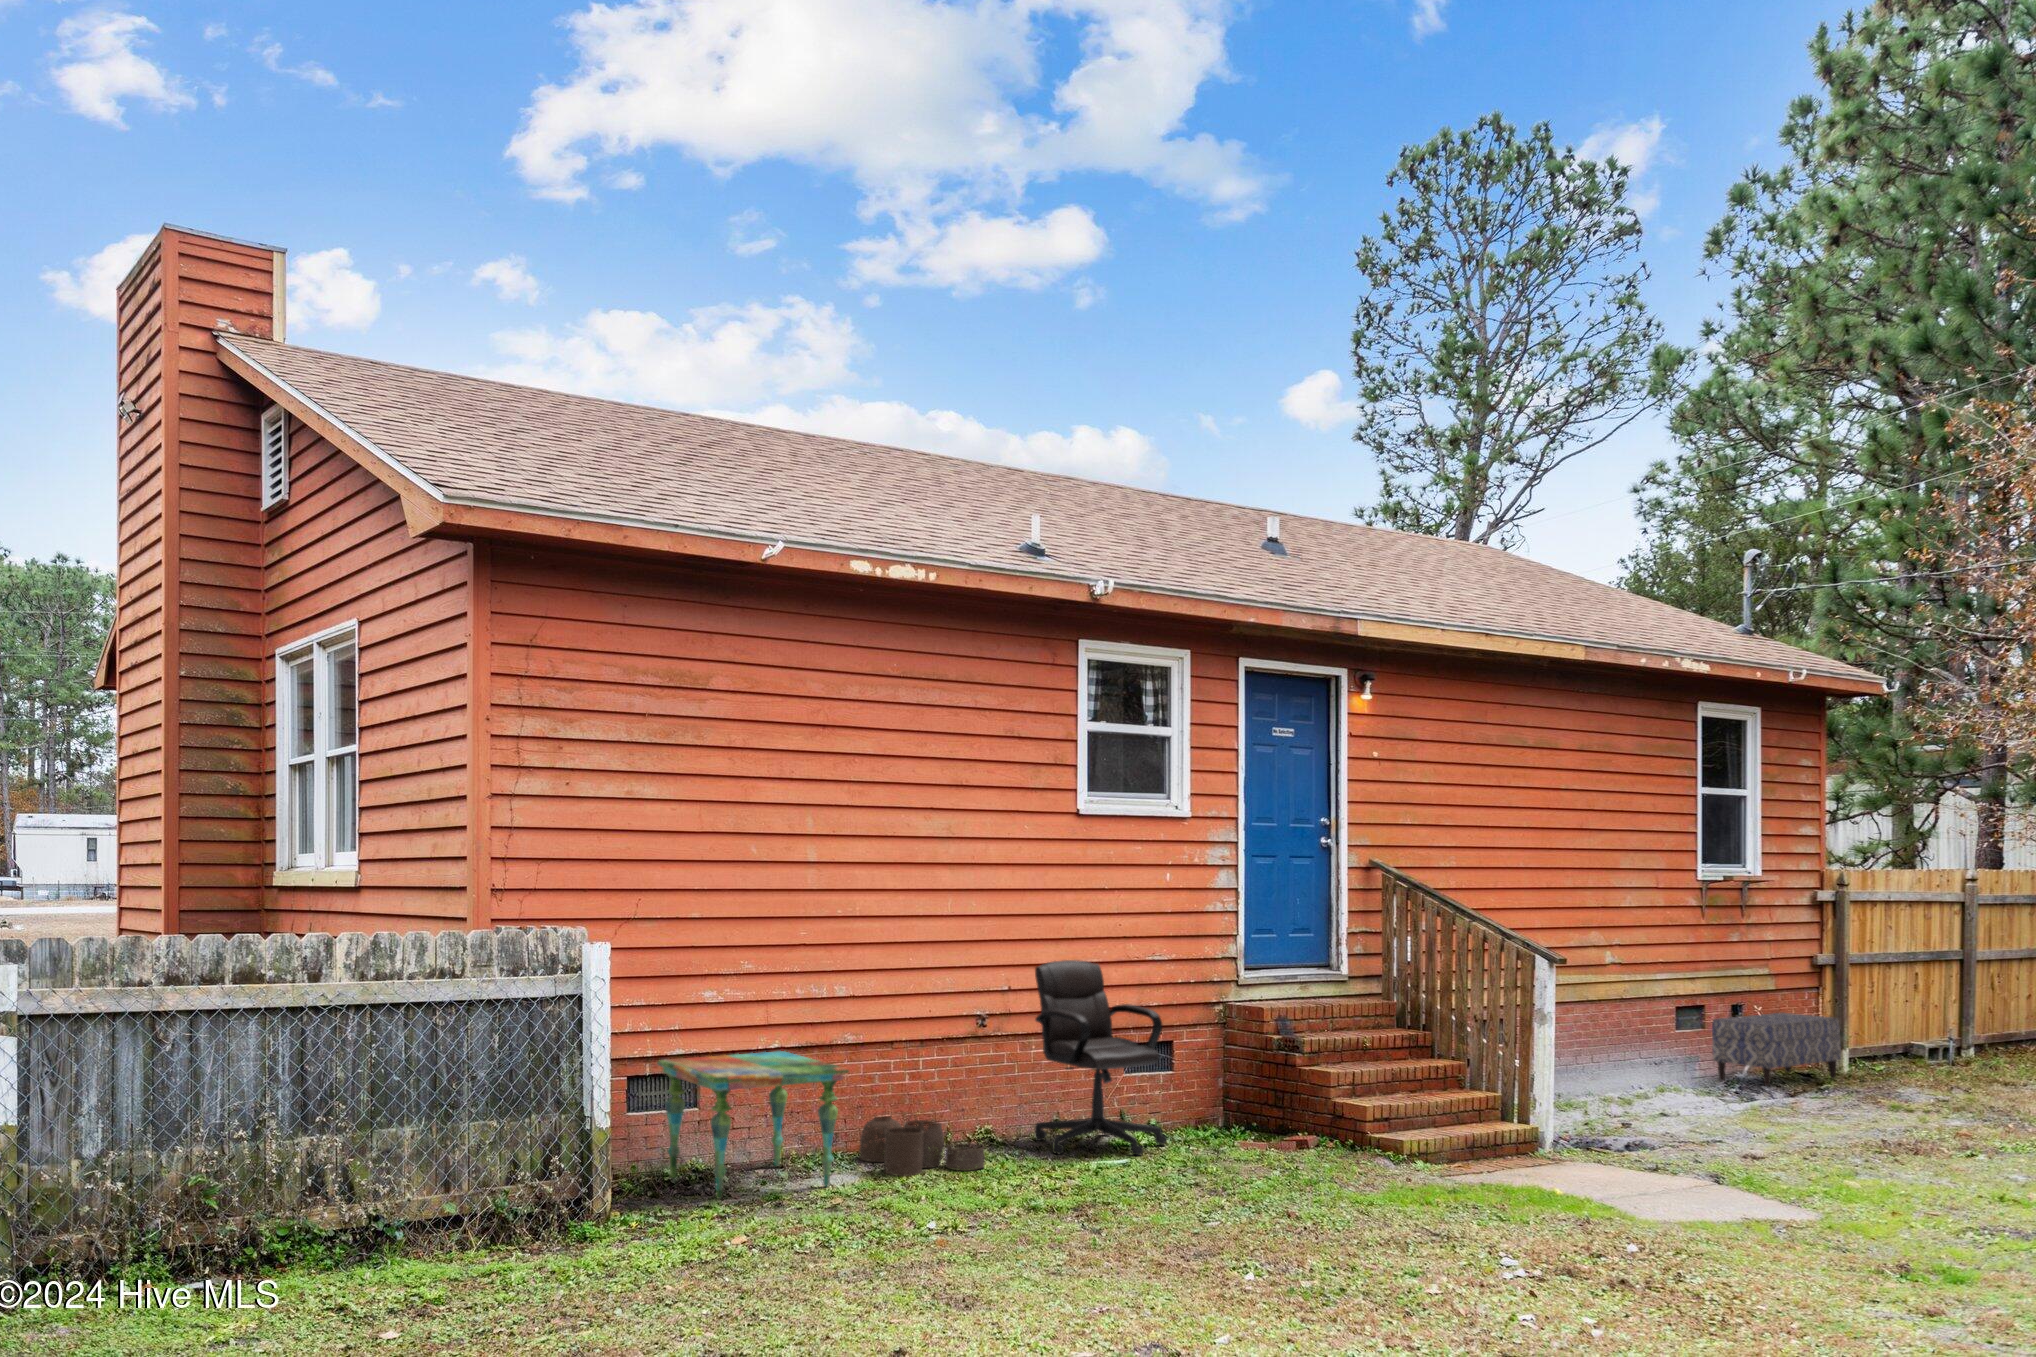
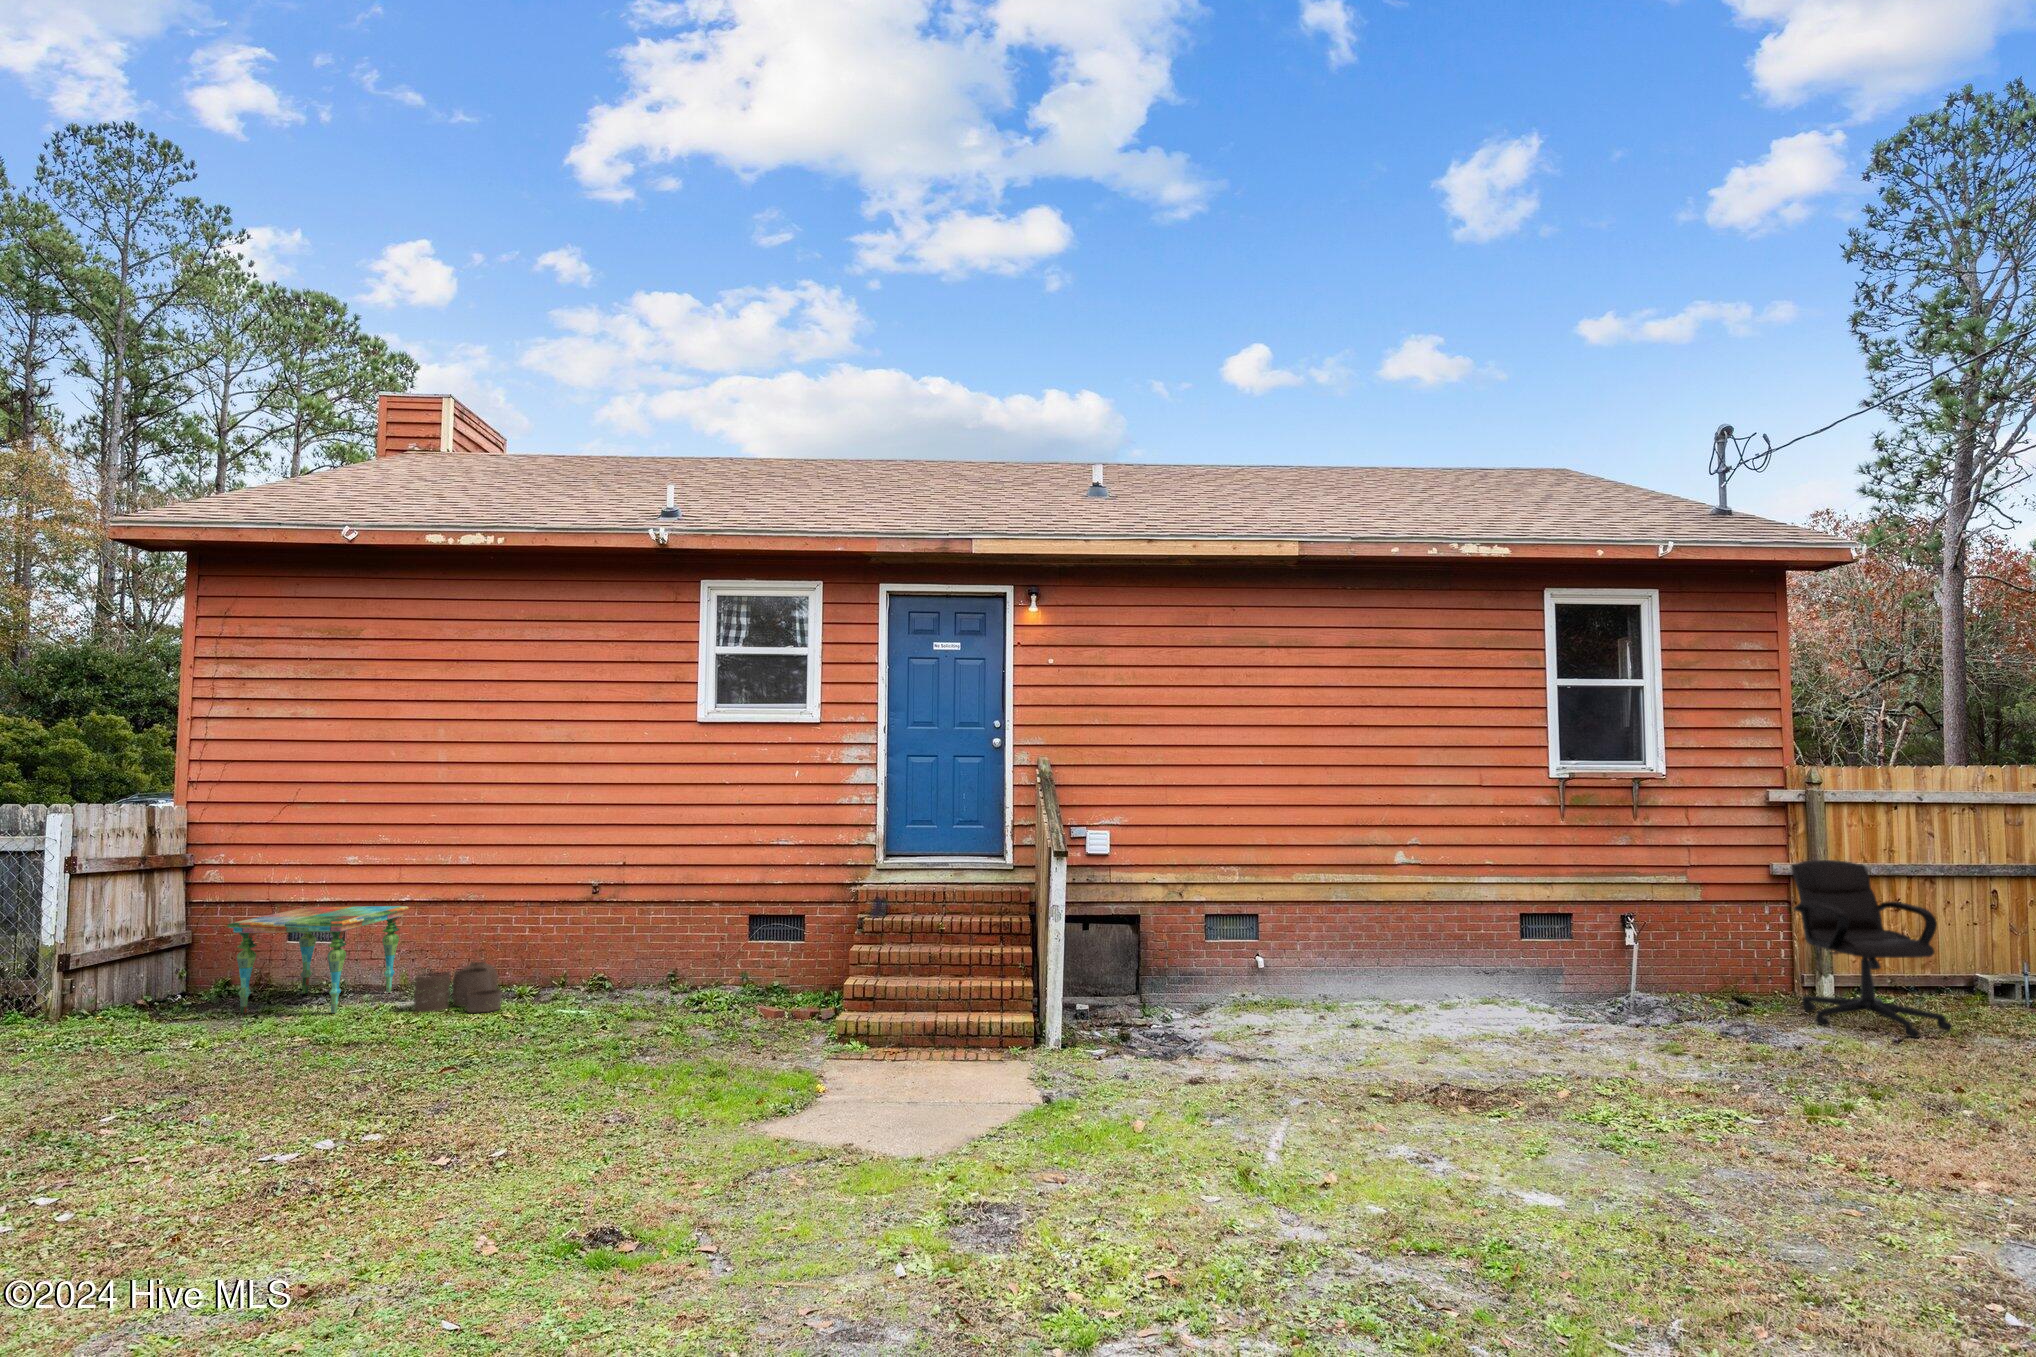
chair: present [1035,960,1167,1156] -> present [1792,860,1952,1038]
bench: present [1712,1013,1841,1087] -> none [1567,931,1760,1019]

